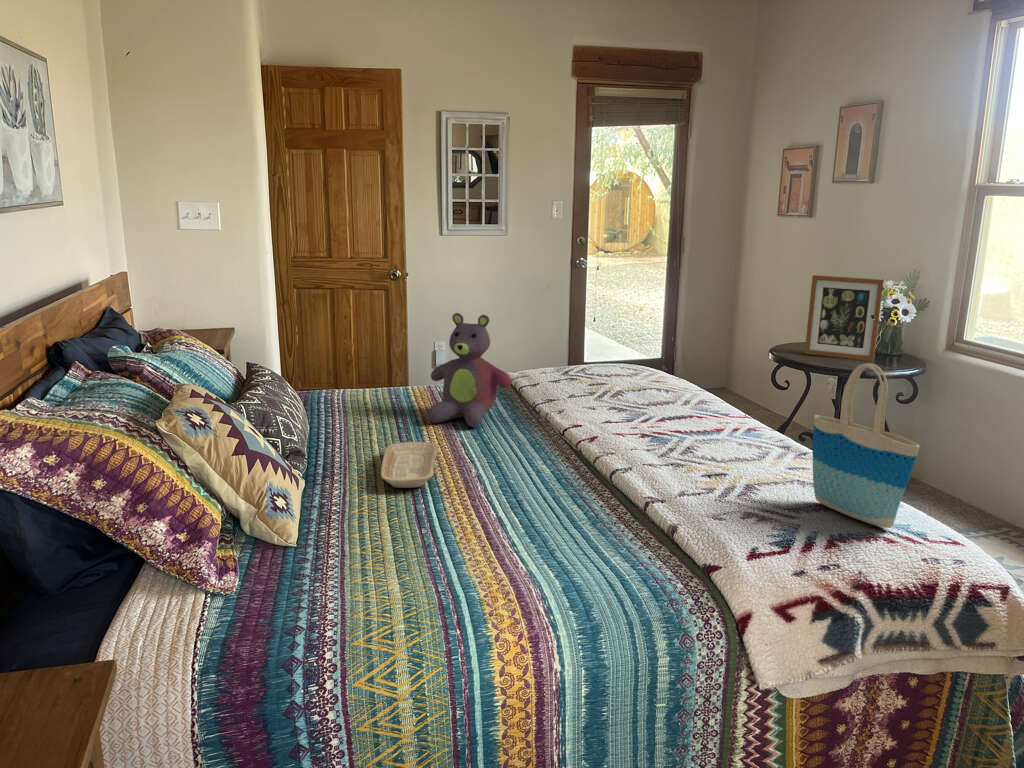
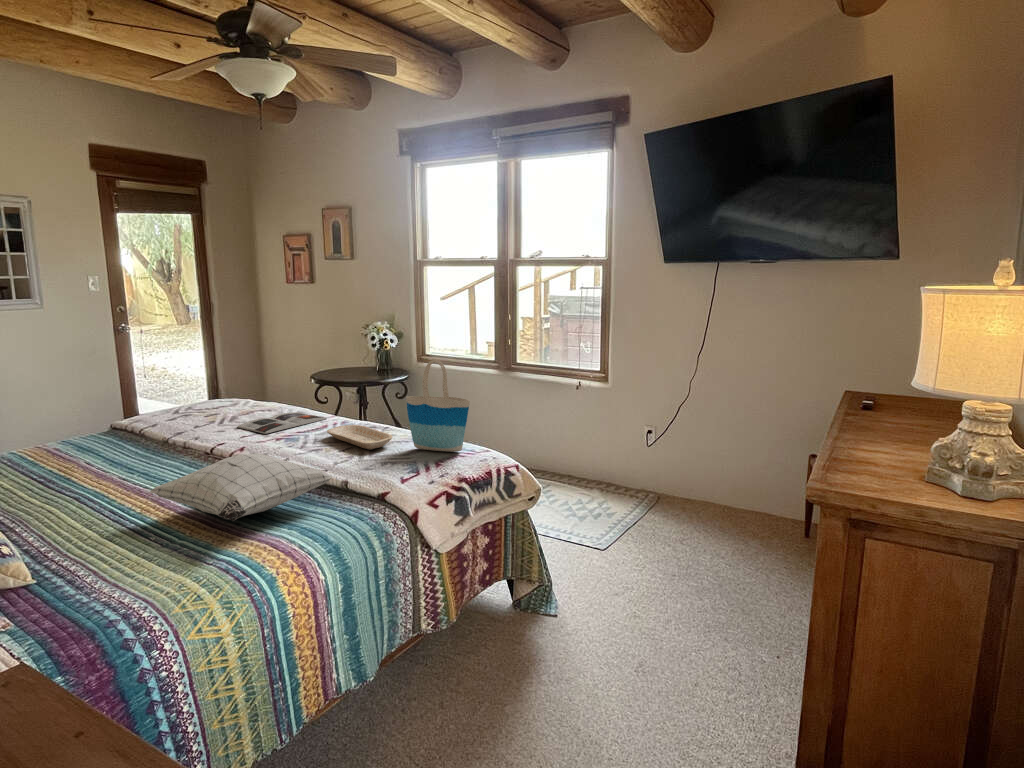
picture frame: present [805,275,884,361] -> none [330,321,379,376]
stuffed bear: present [428,313,511,427] -> none [63,371,148,469]
magazine: none [609,400,727,425] -> present [238,412,326,434]
tray: present [381,442,437,488] -> present [327,425,392,449]
pillow: none [434,453,646,545] -> present [149,453,333,521]

